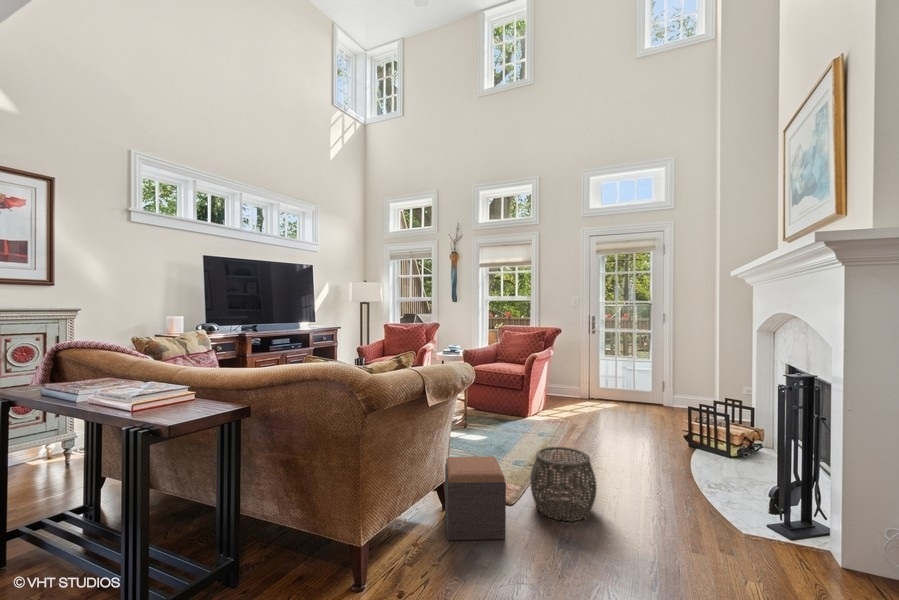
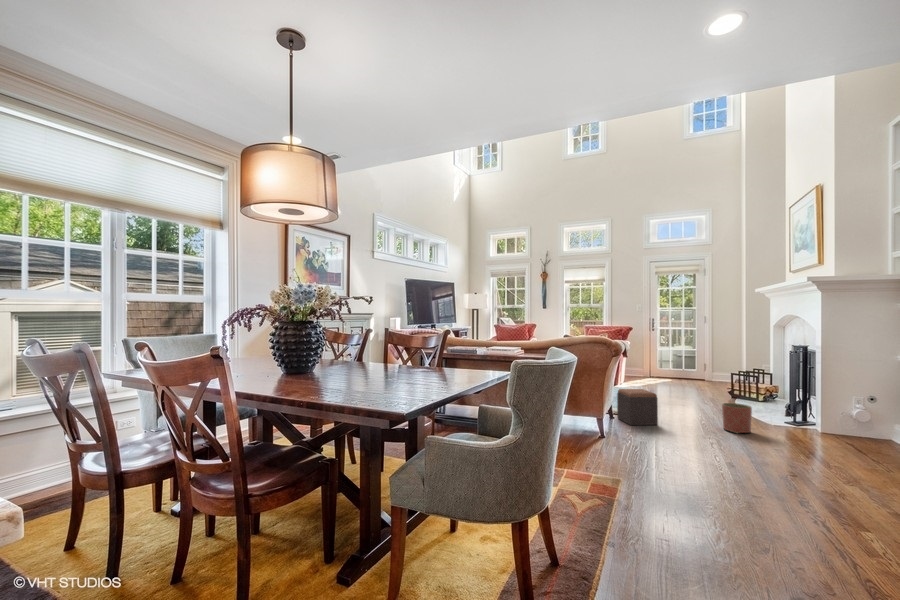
woven basket: present [530,447,597,522] -> none [658,386,697,421]
planter: none [631,498,690,577] -> present [722,403,752,433]

